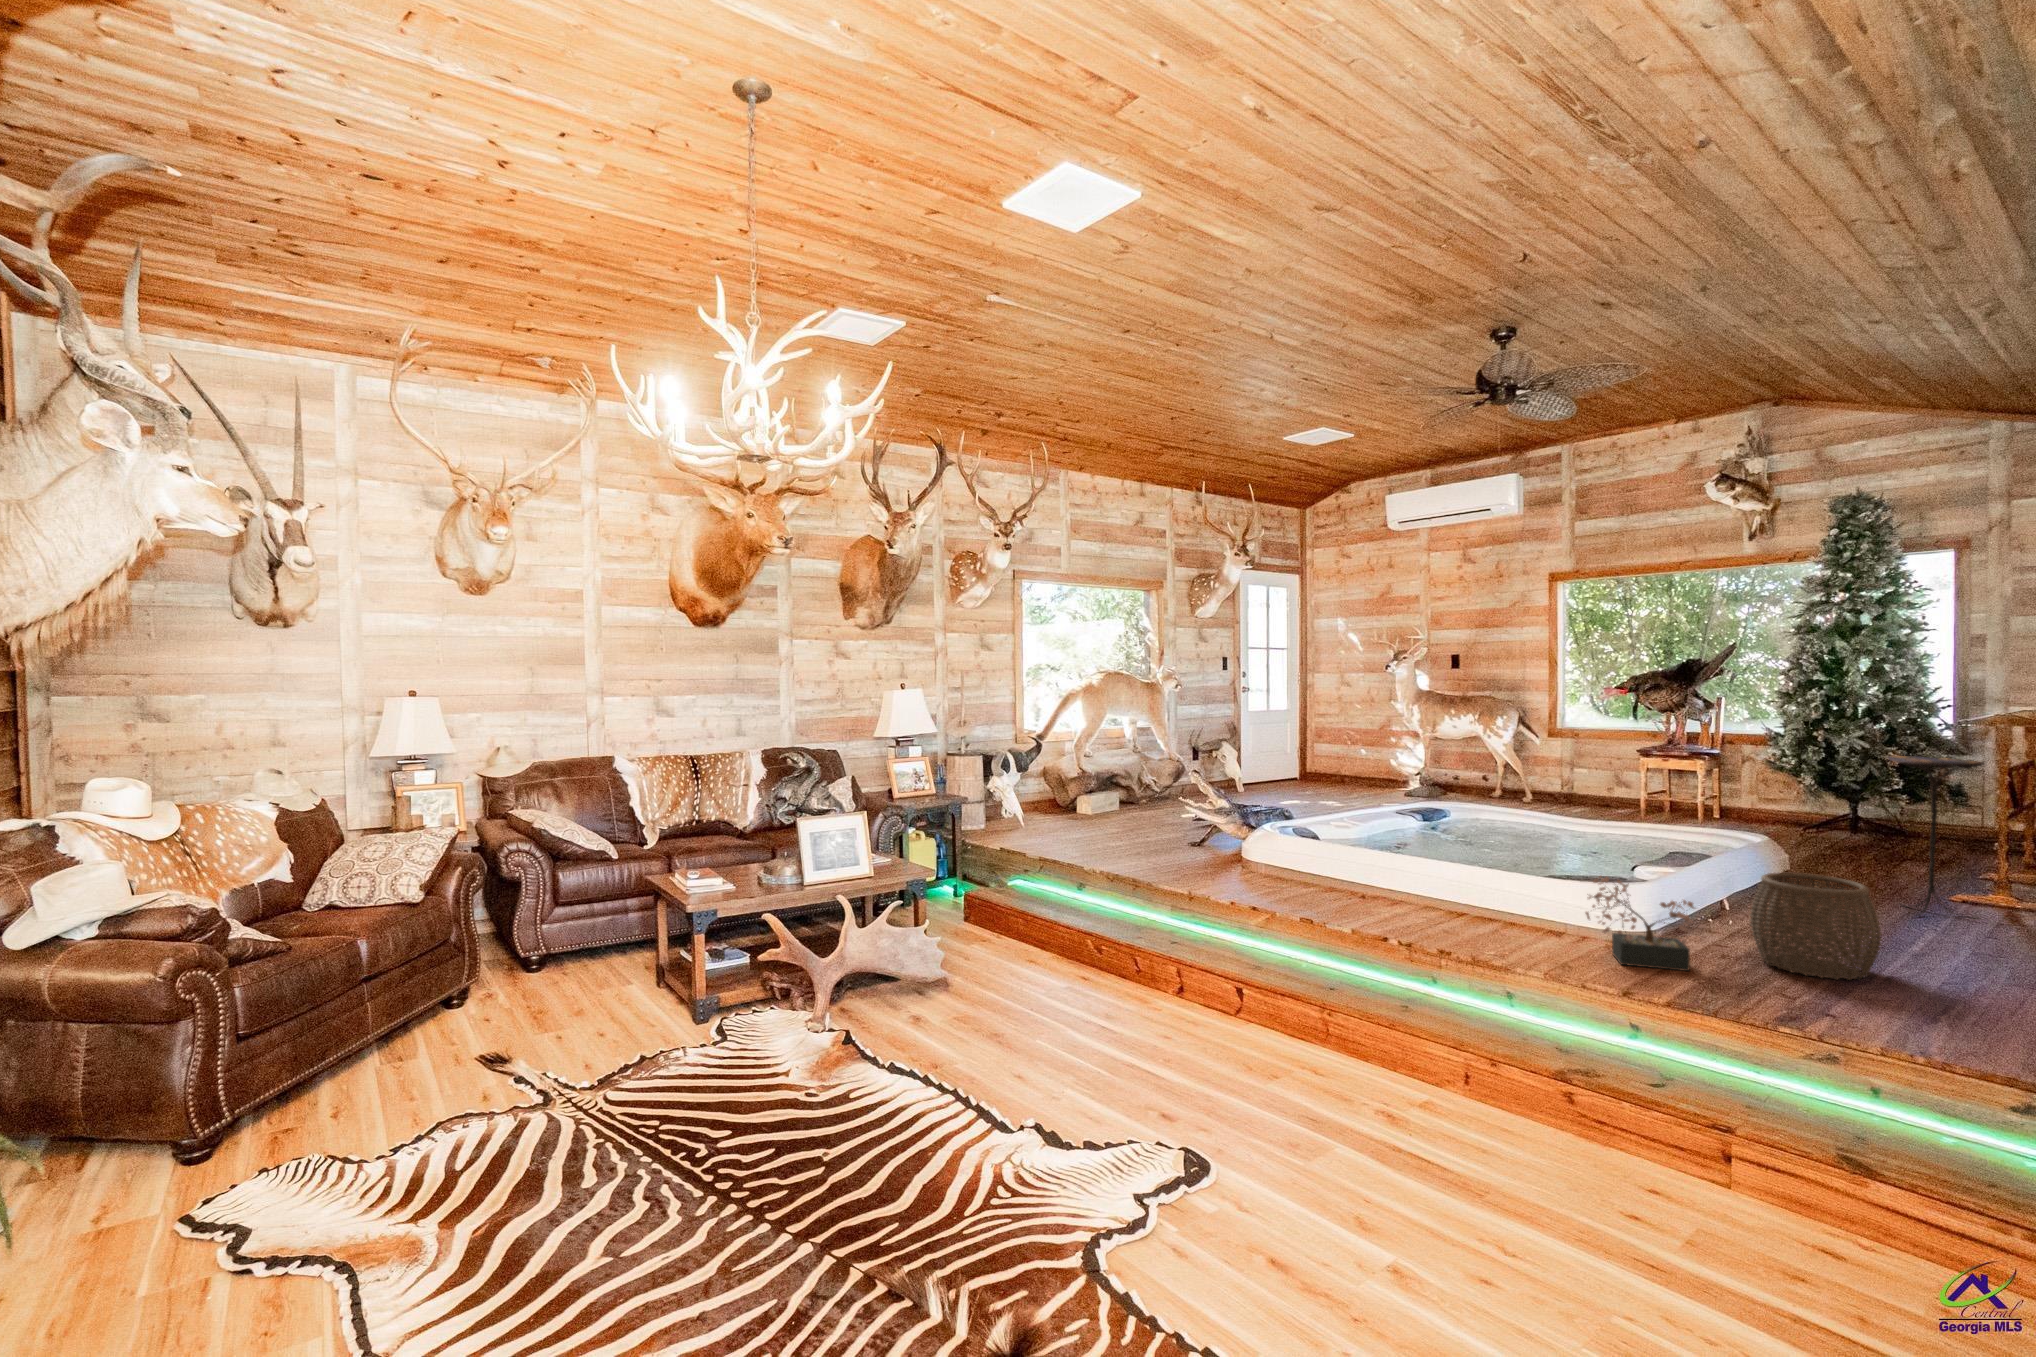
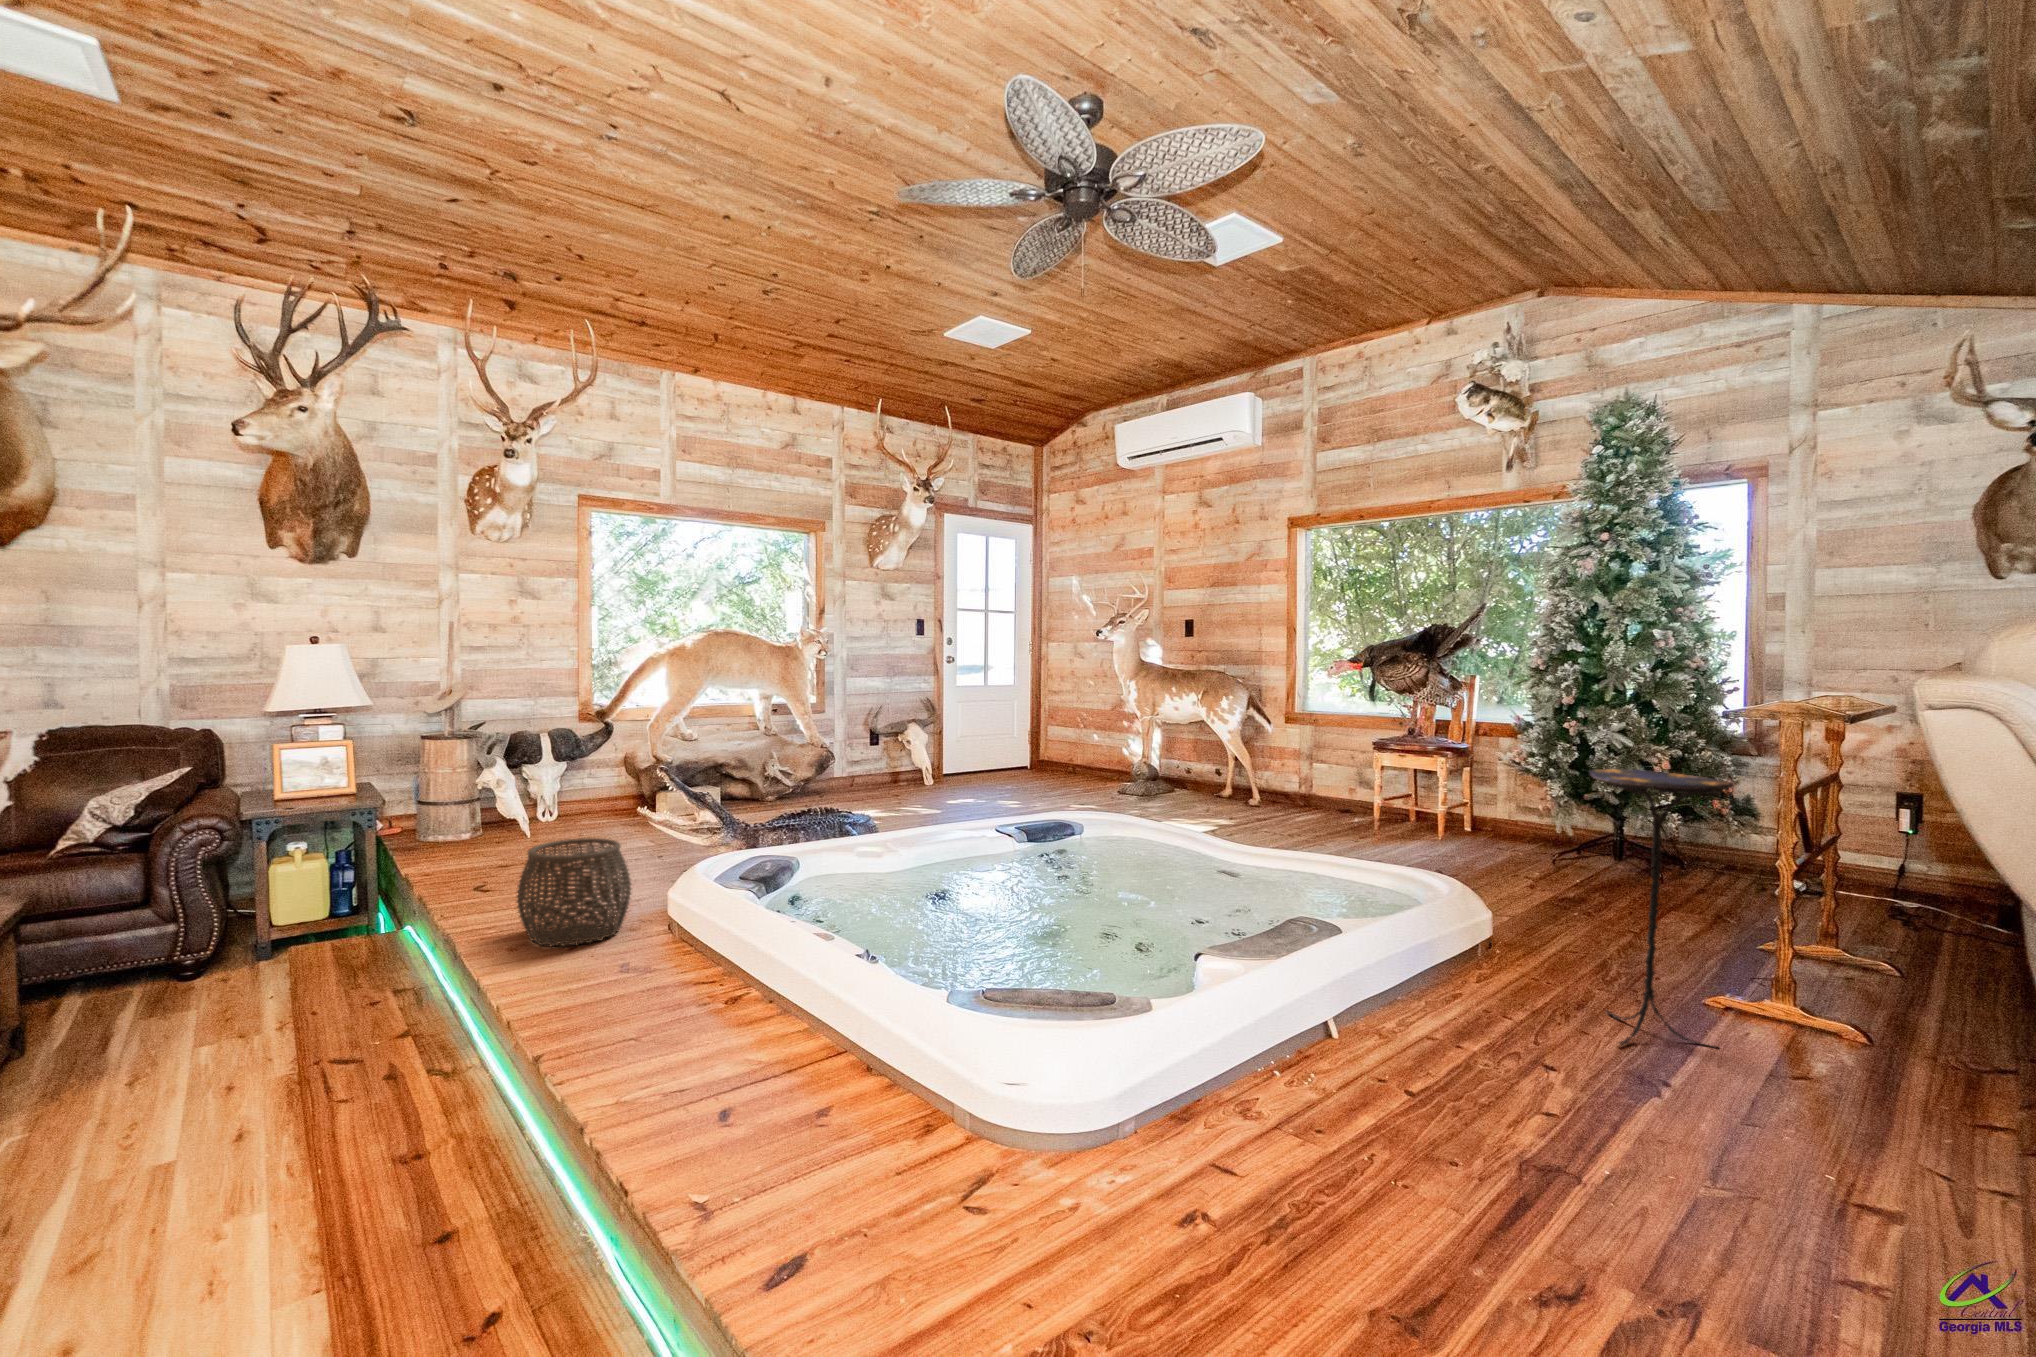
woven basket: present [1750,873,1882,980] -> present [517,838,631,946]
decorative plant: present [1586,876,1706,971] -> none [928,1025,1135,1253]

